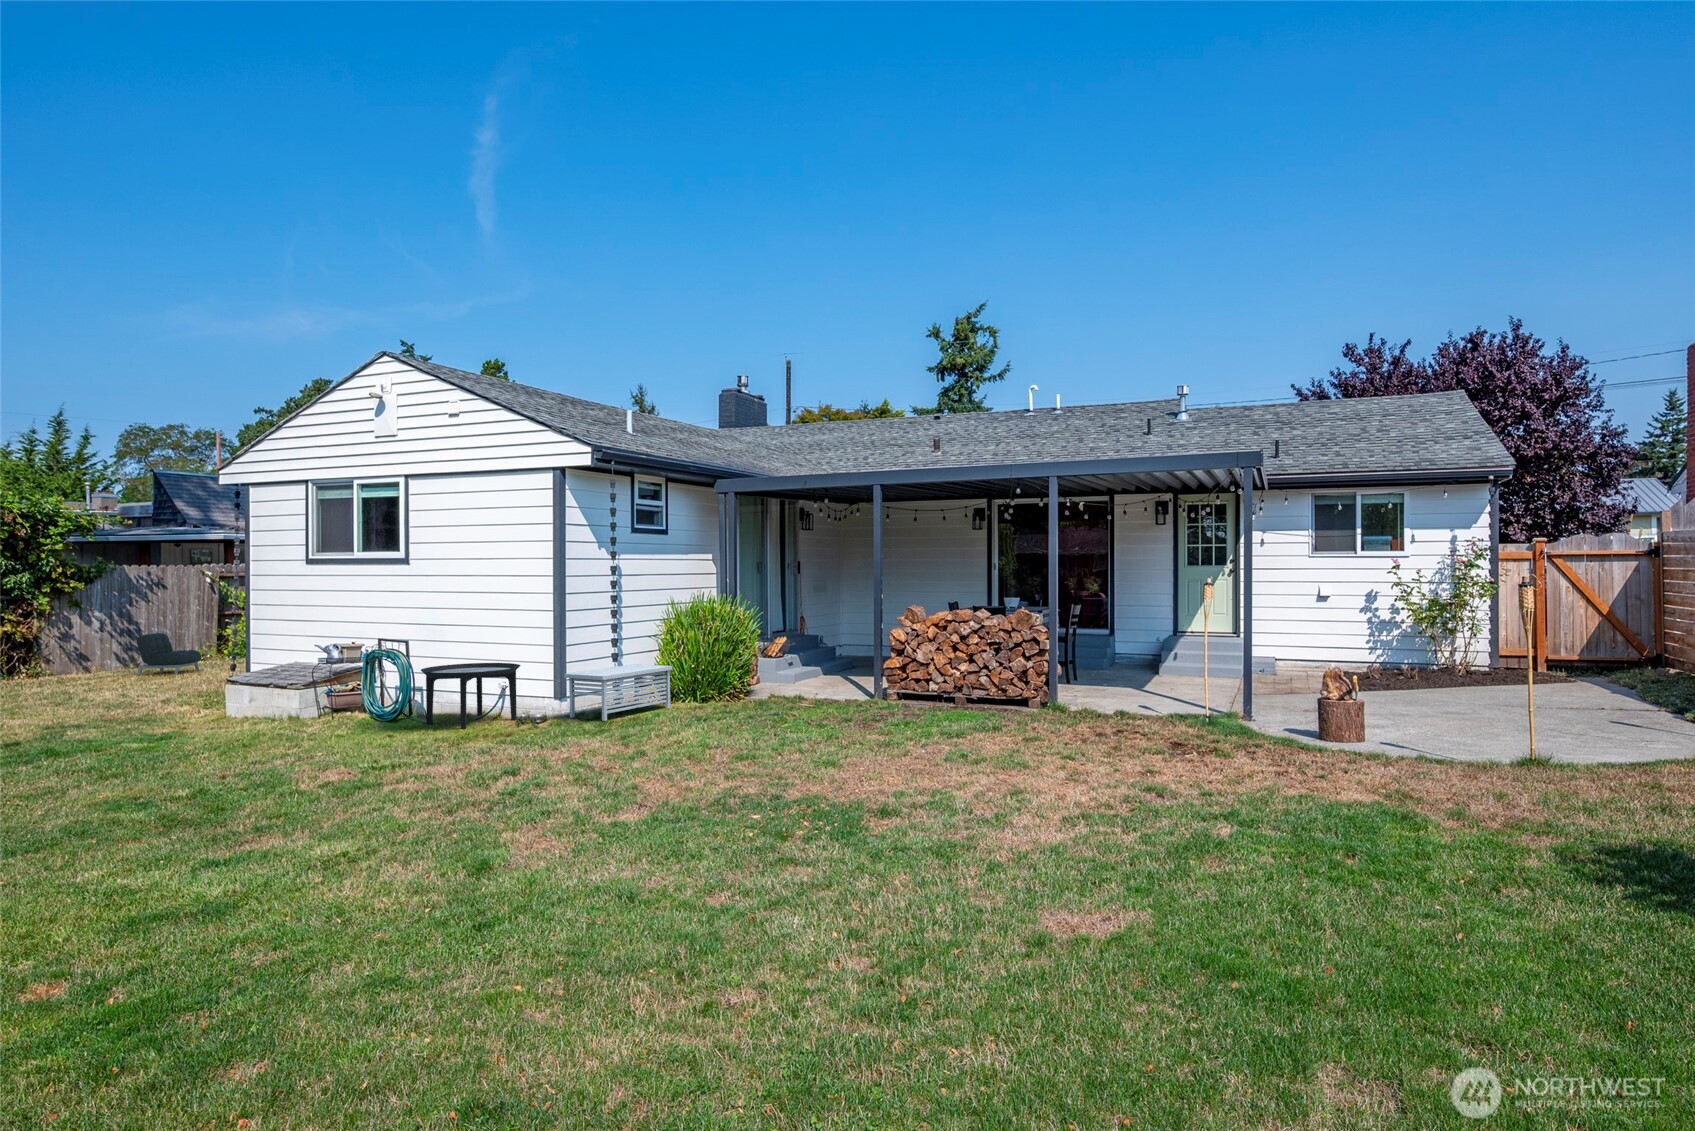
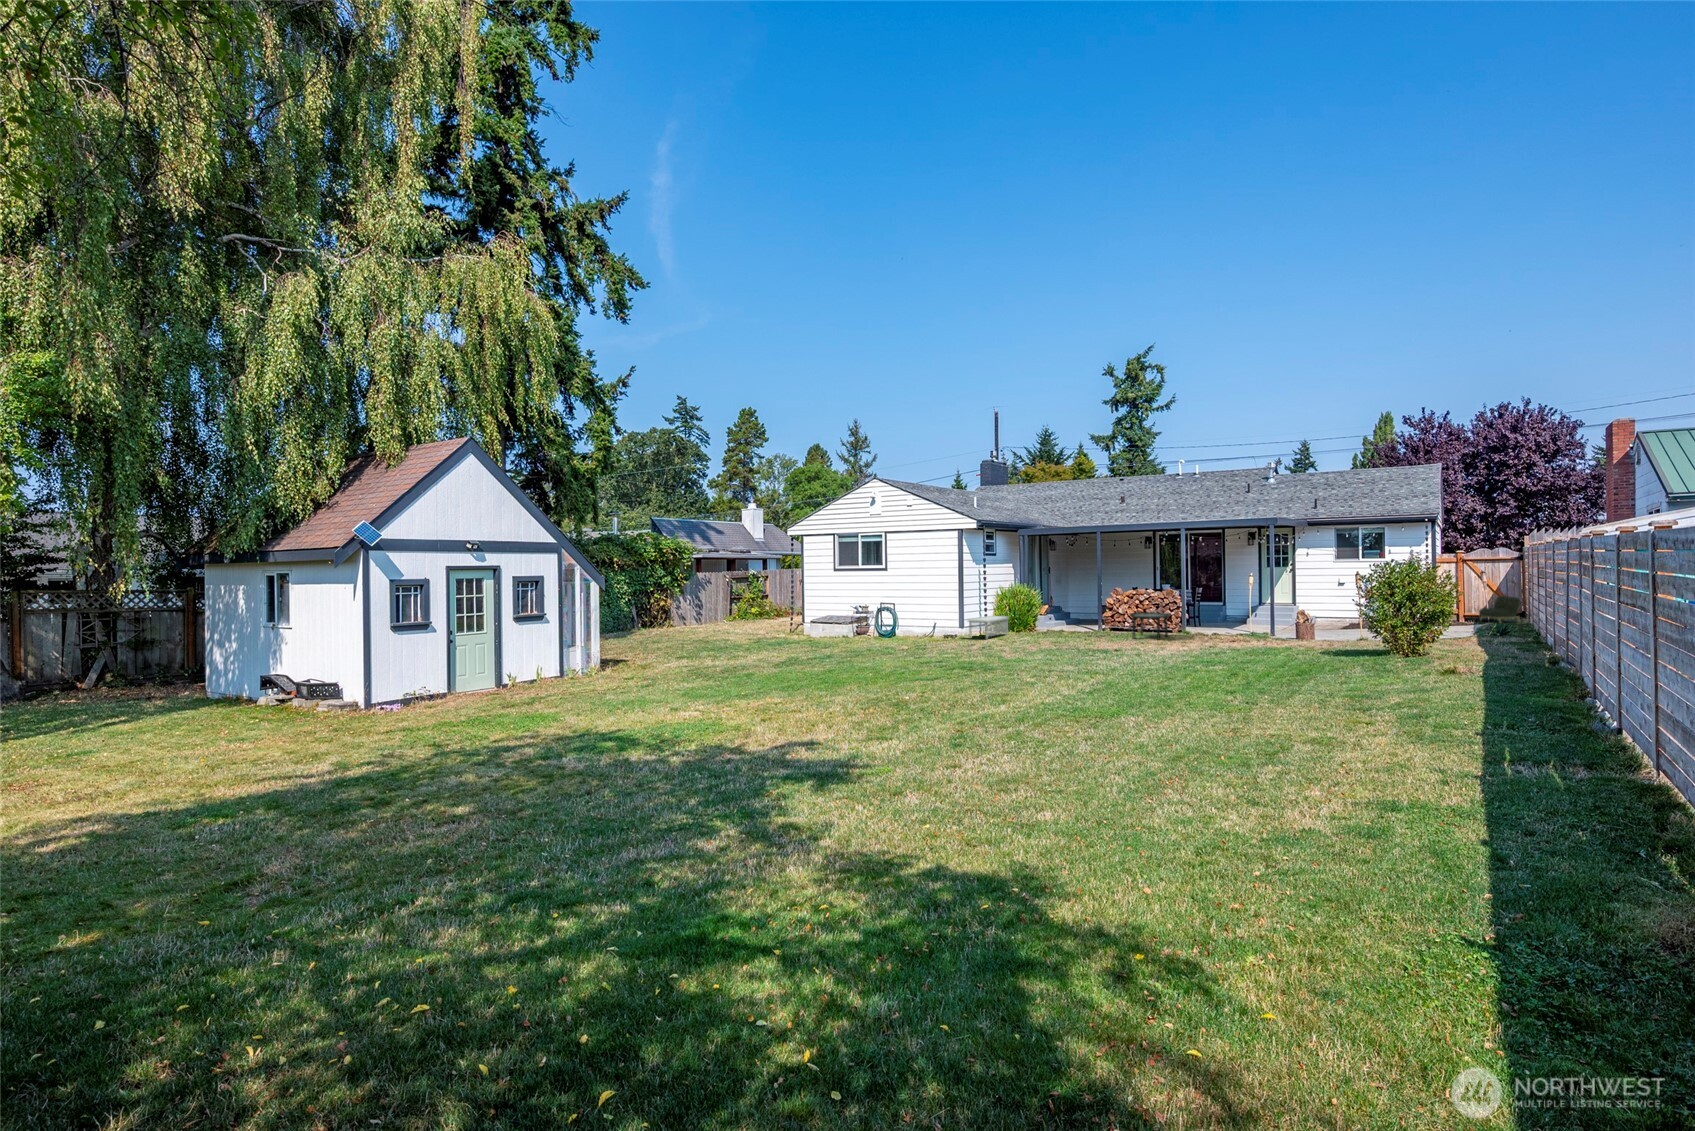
armchair: present [136,633,201,675] -> present [1479,596,1520,622]
round table: present [421,663,520,729] -> present [1130,612,1170,640]

